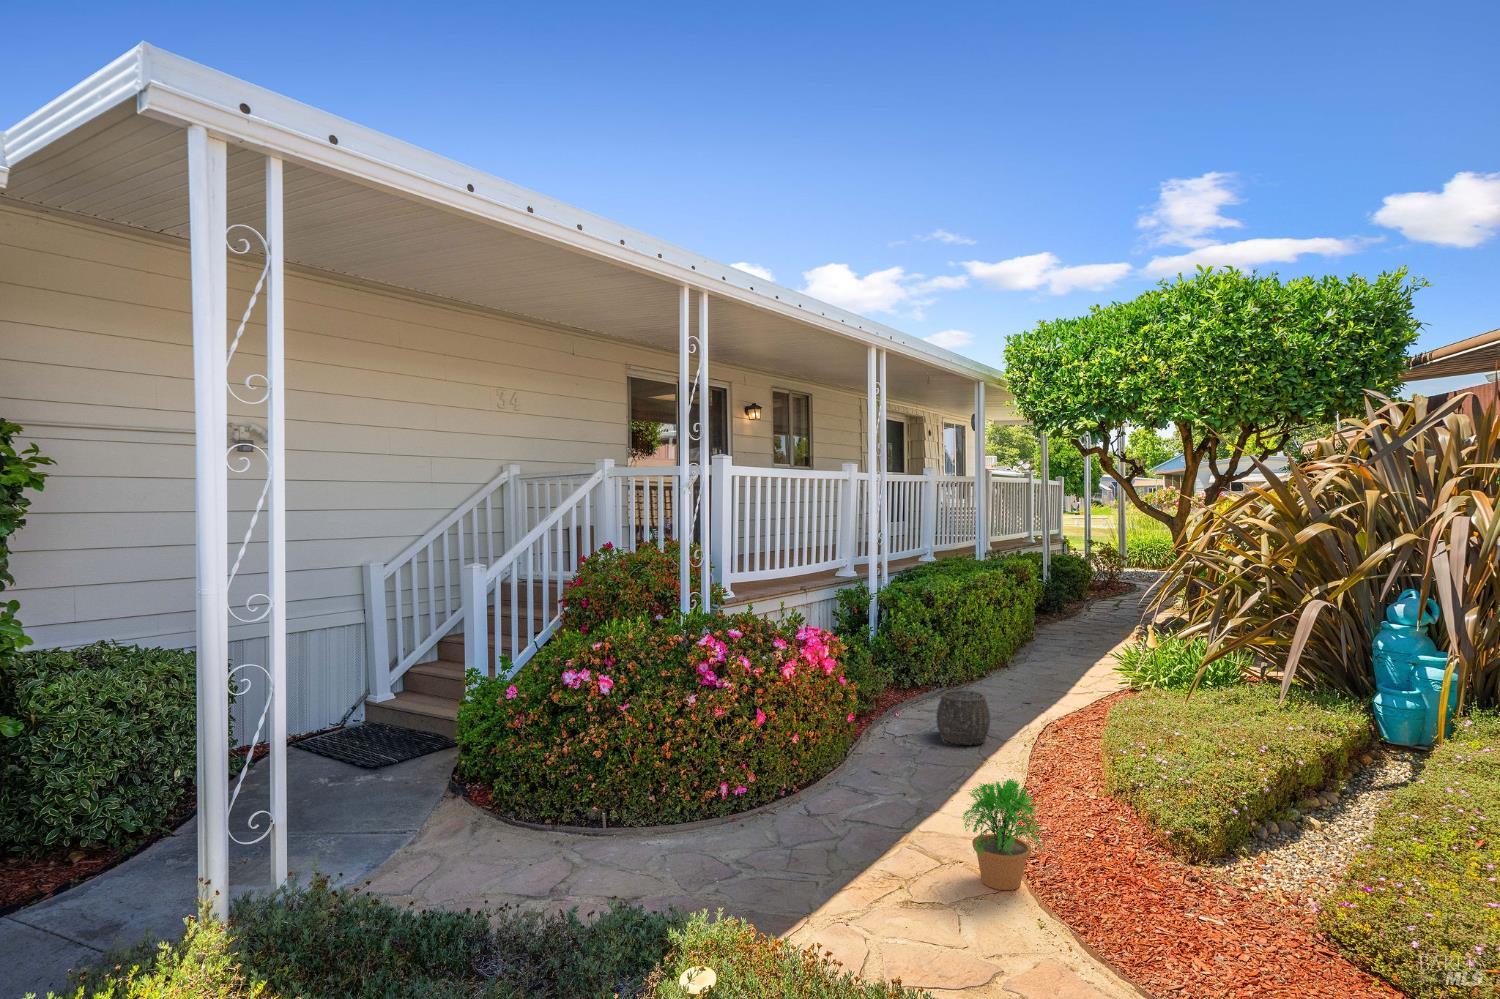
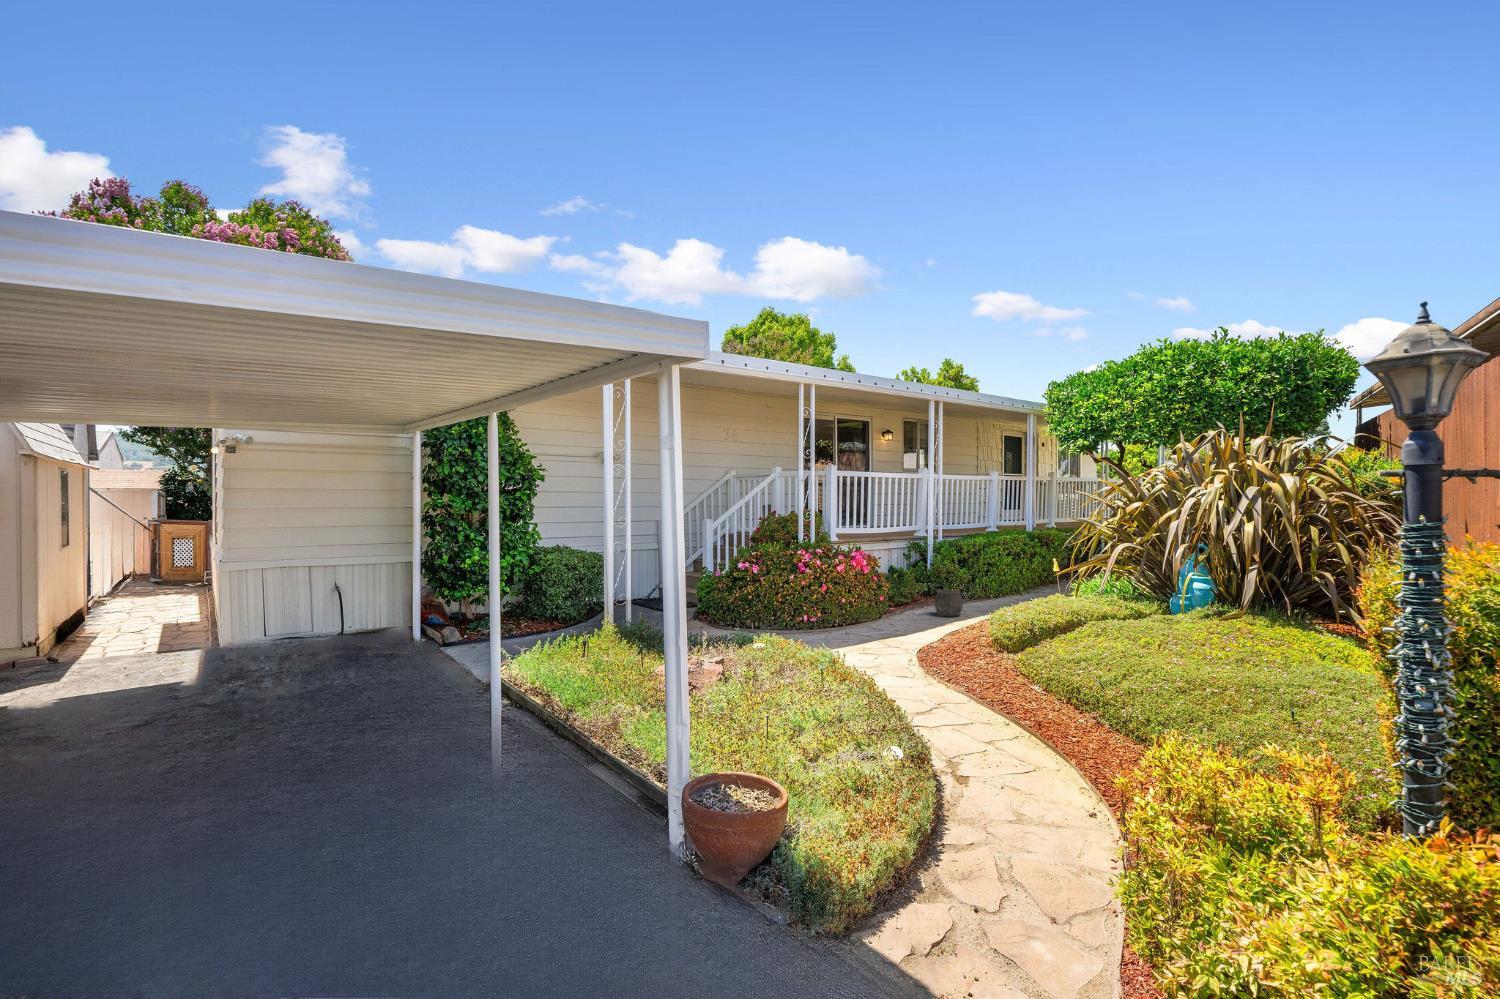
potted plant: present [963,779,1042,890] -> none [888,605,927,651]

